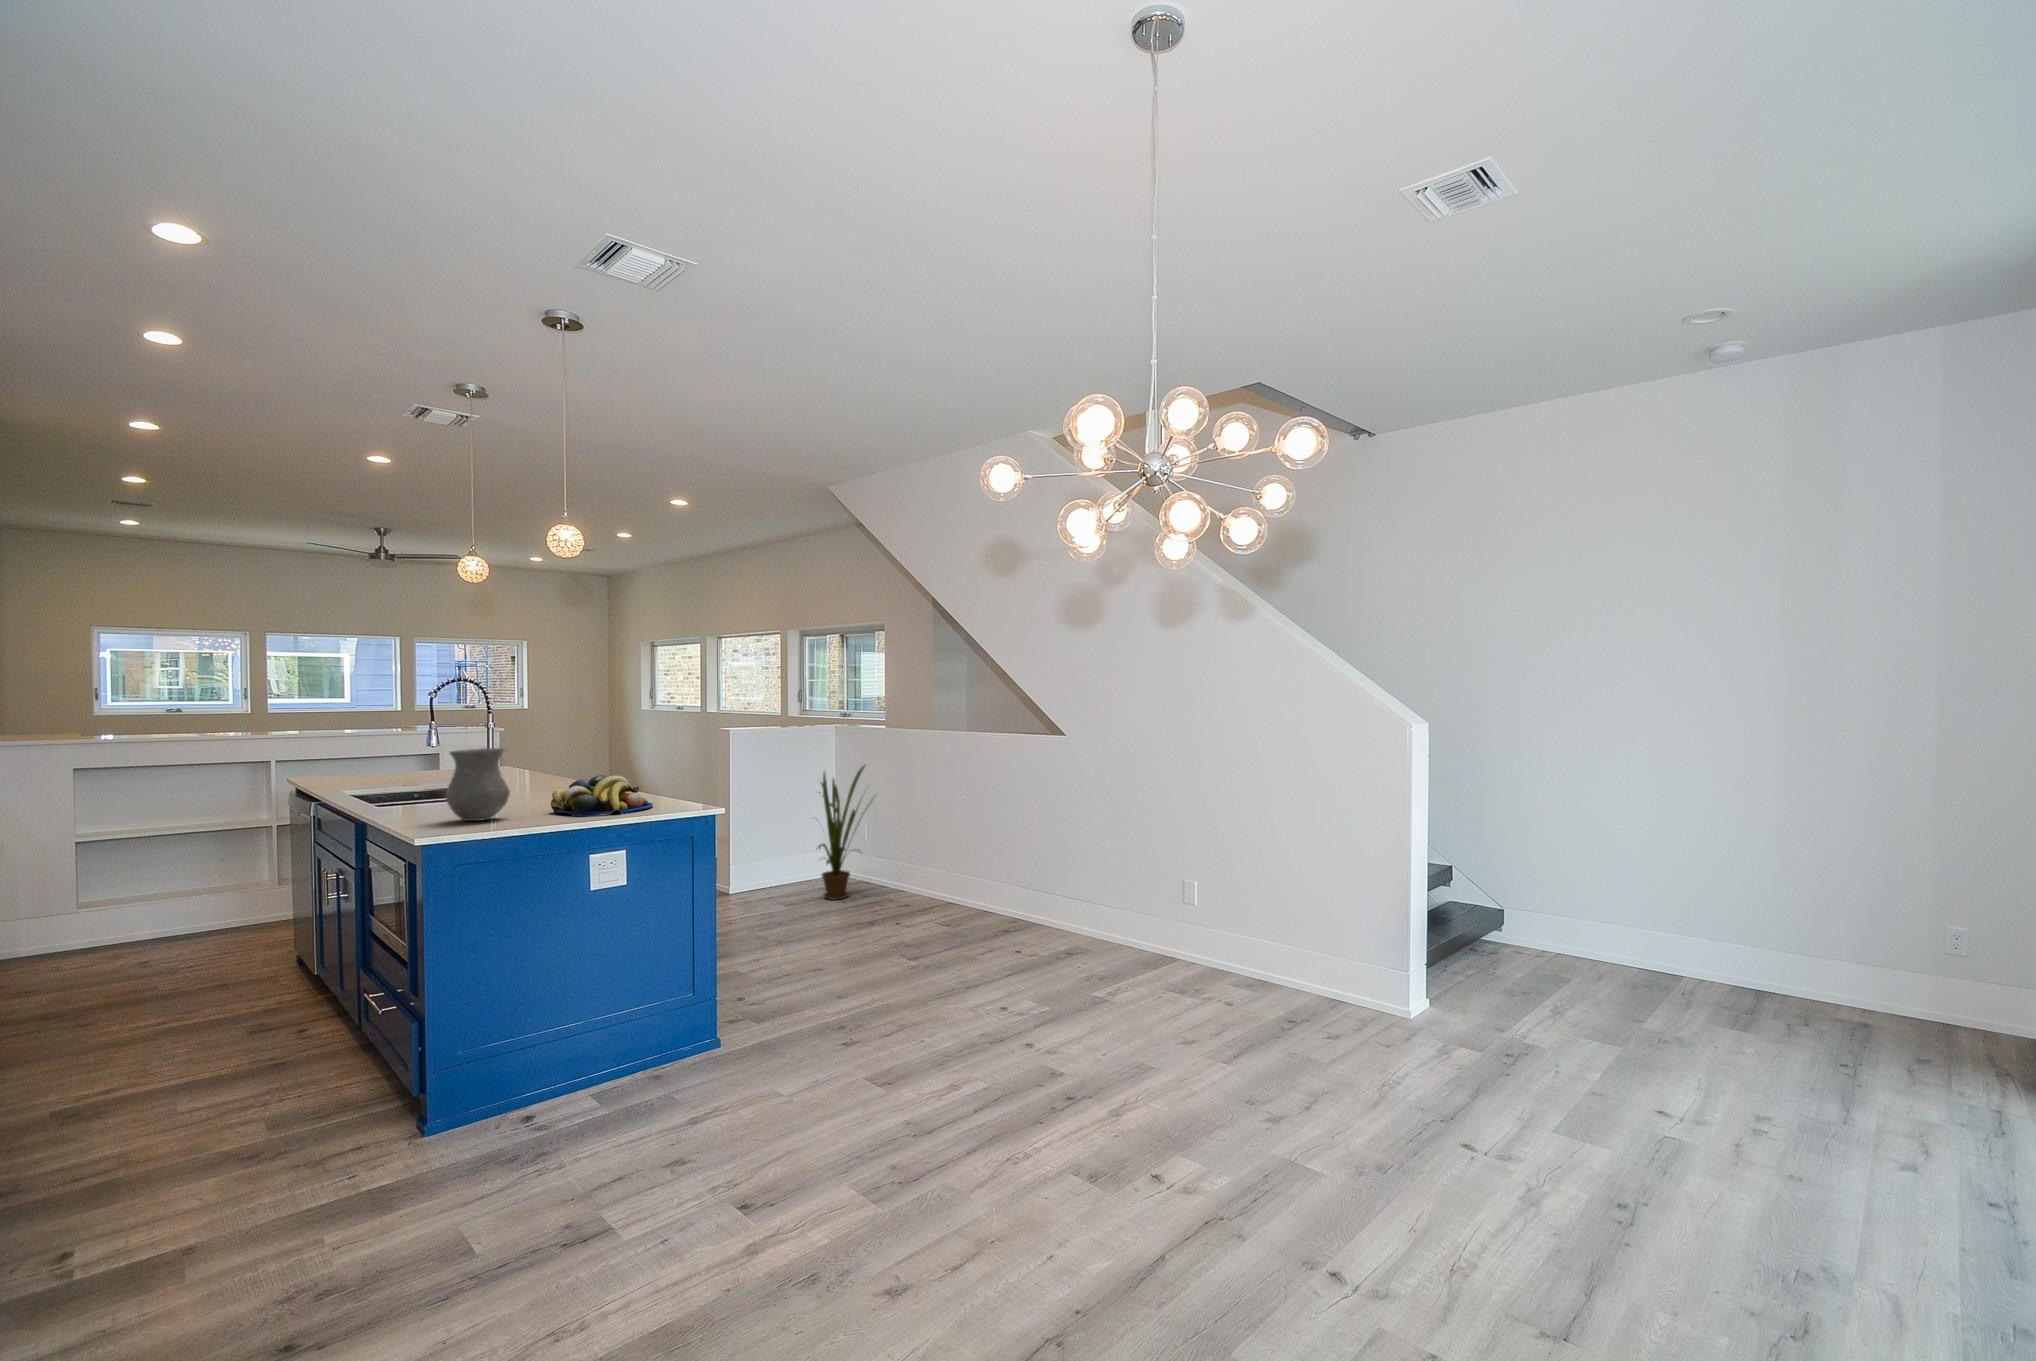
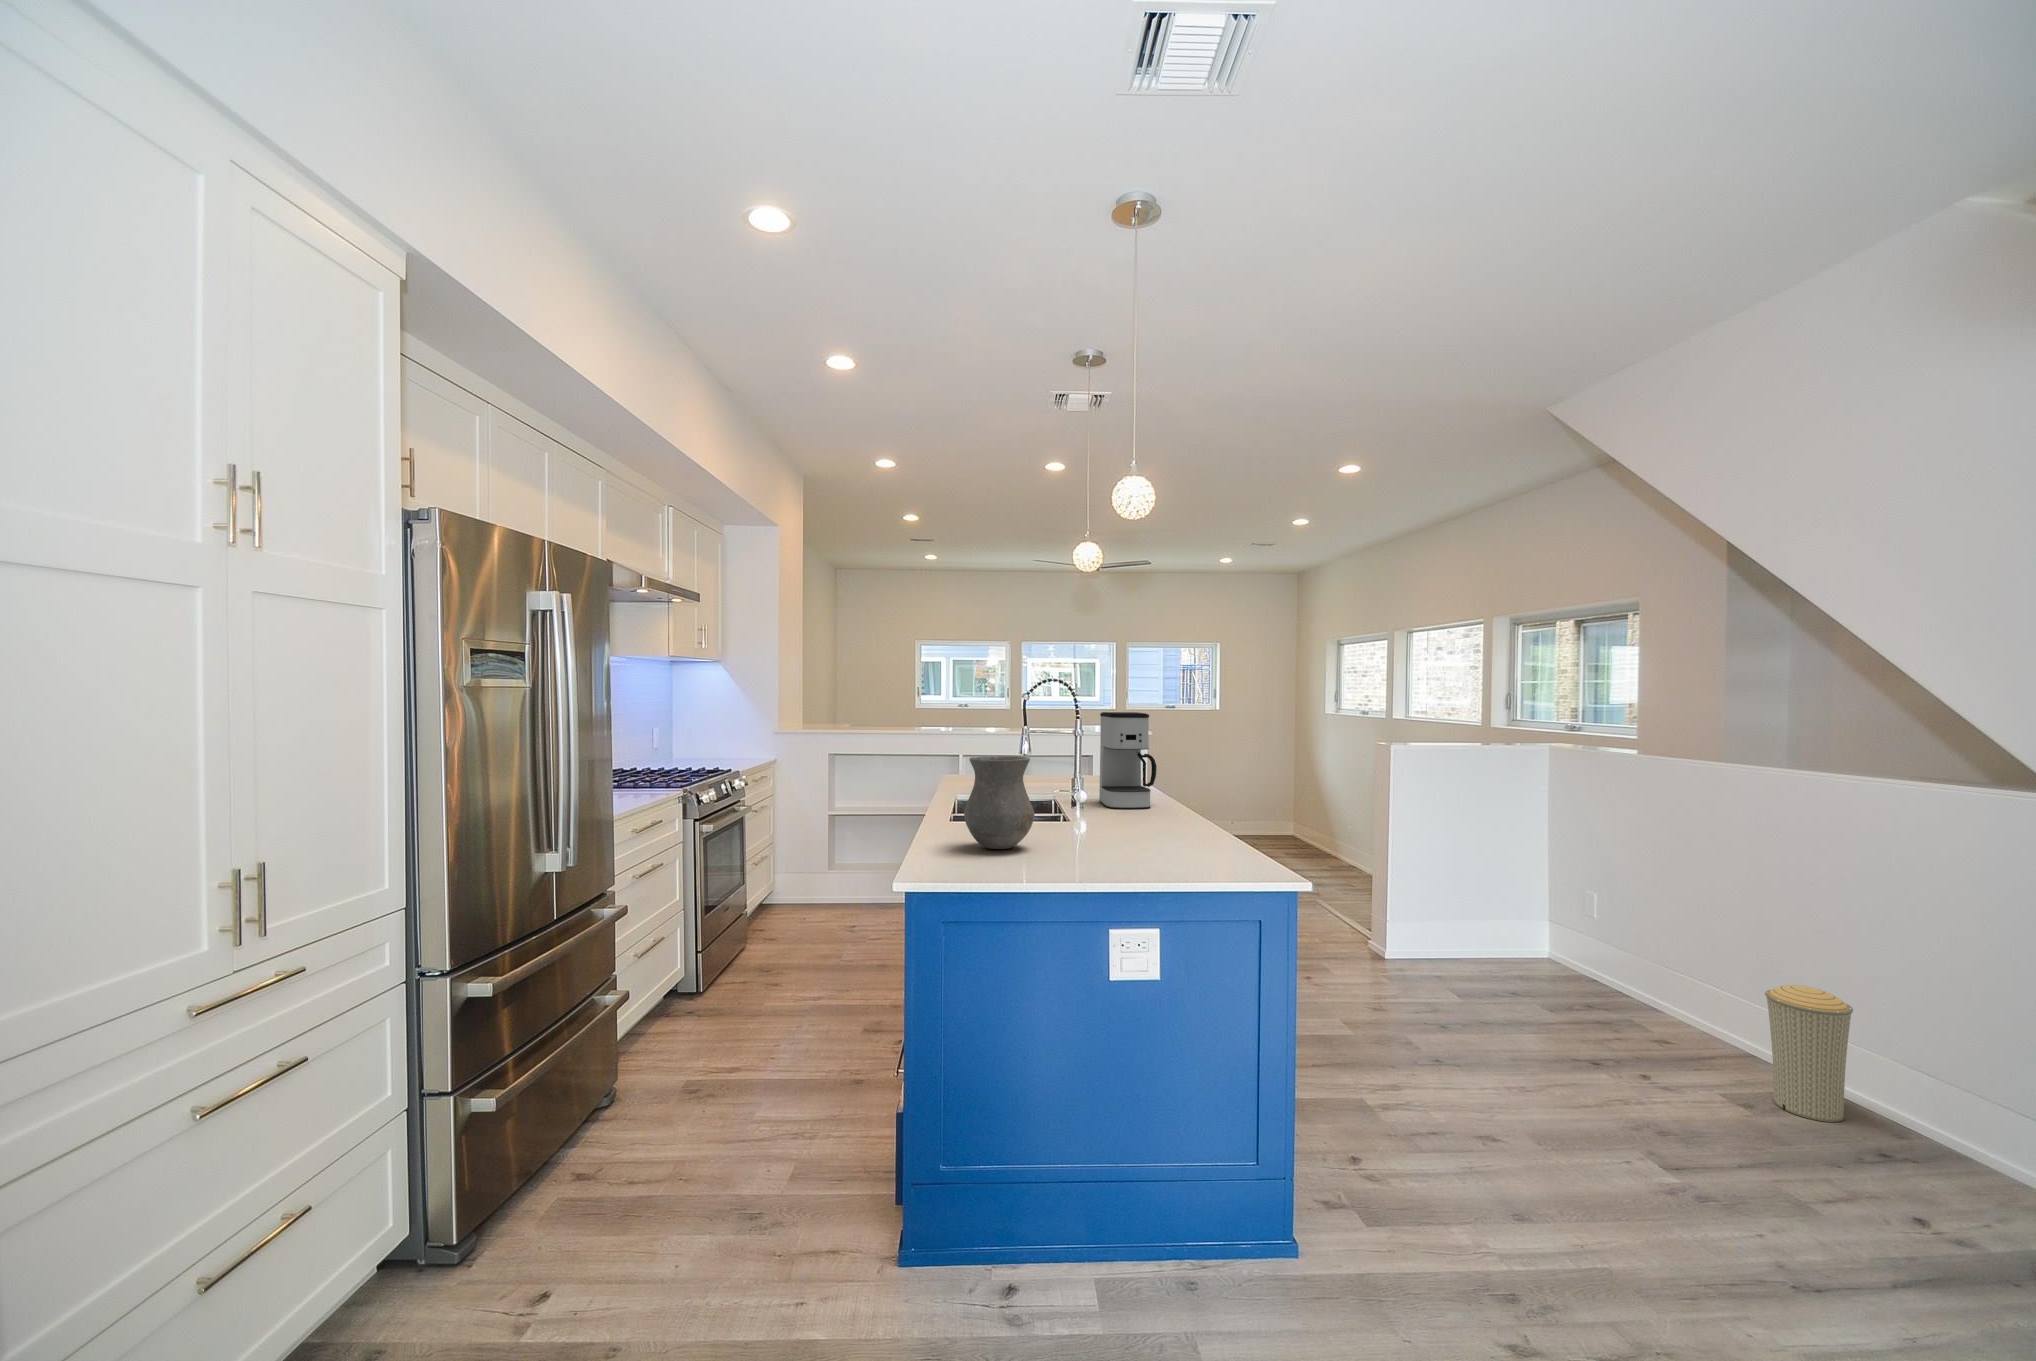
coffee maker: none [507,713,563,794] -> present [1099,712,1157,809]
house plant: present [818,765,876,900] -> none [1512,803,1630,997]
fruit bowl: present [551,775,653,816] -> none [1084,803,1216,867]
trash can: none [946,852,983,924] -> present [1765,985,1853,1122]

